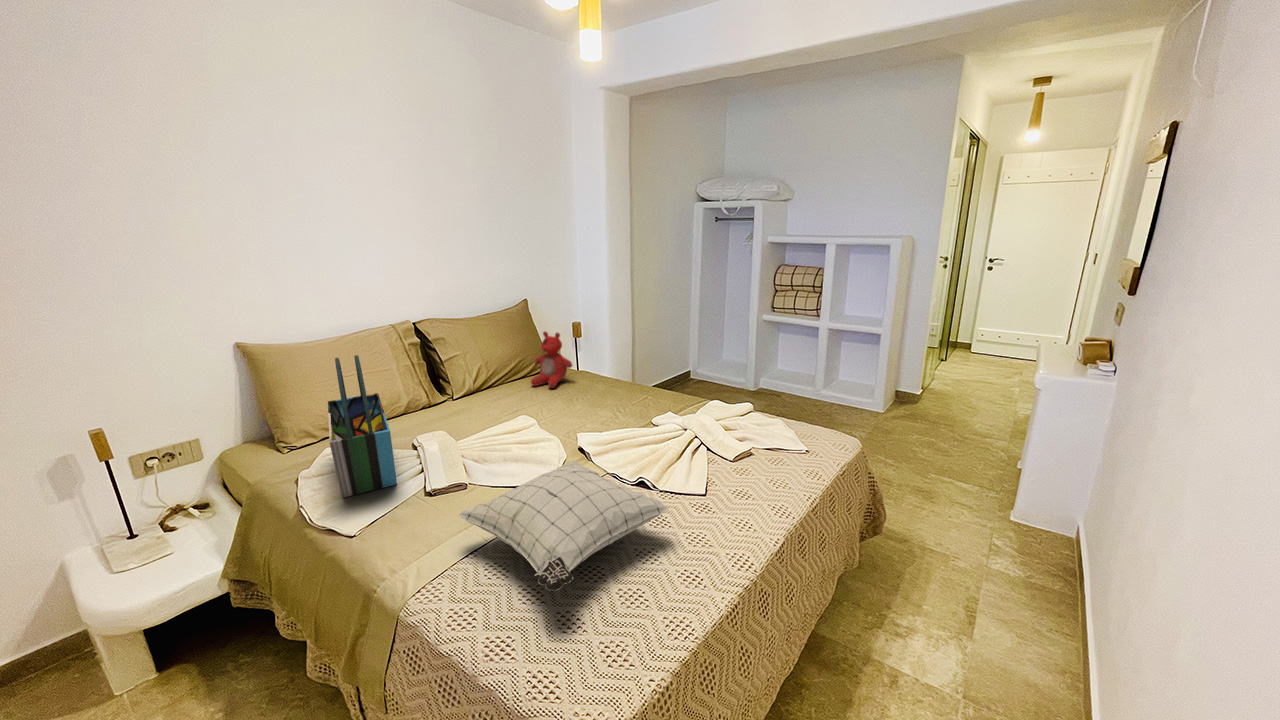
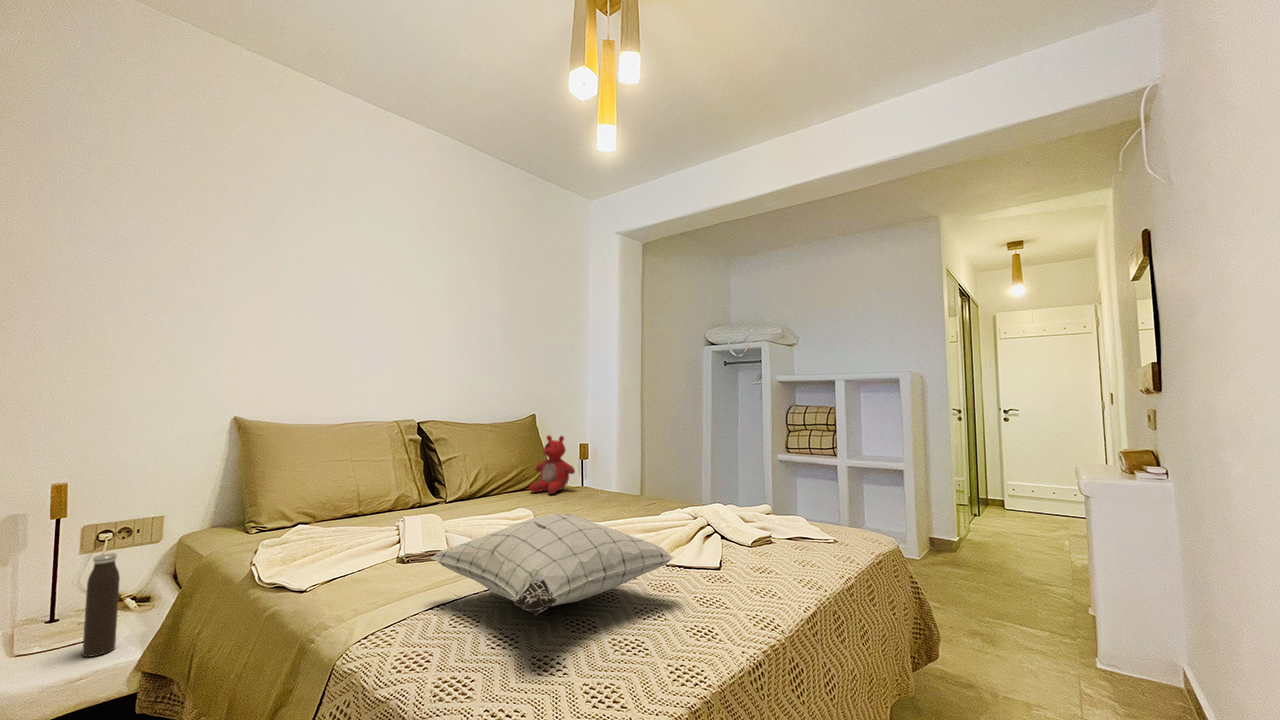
tote bag: present [328,355,397,498] -> none [303,409,372,562]
water bottle: none [153,491,197,570] -> present [82,553,120,657]

